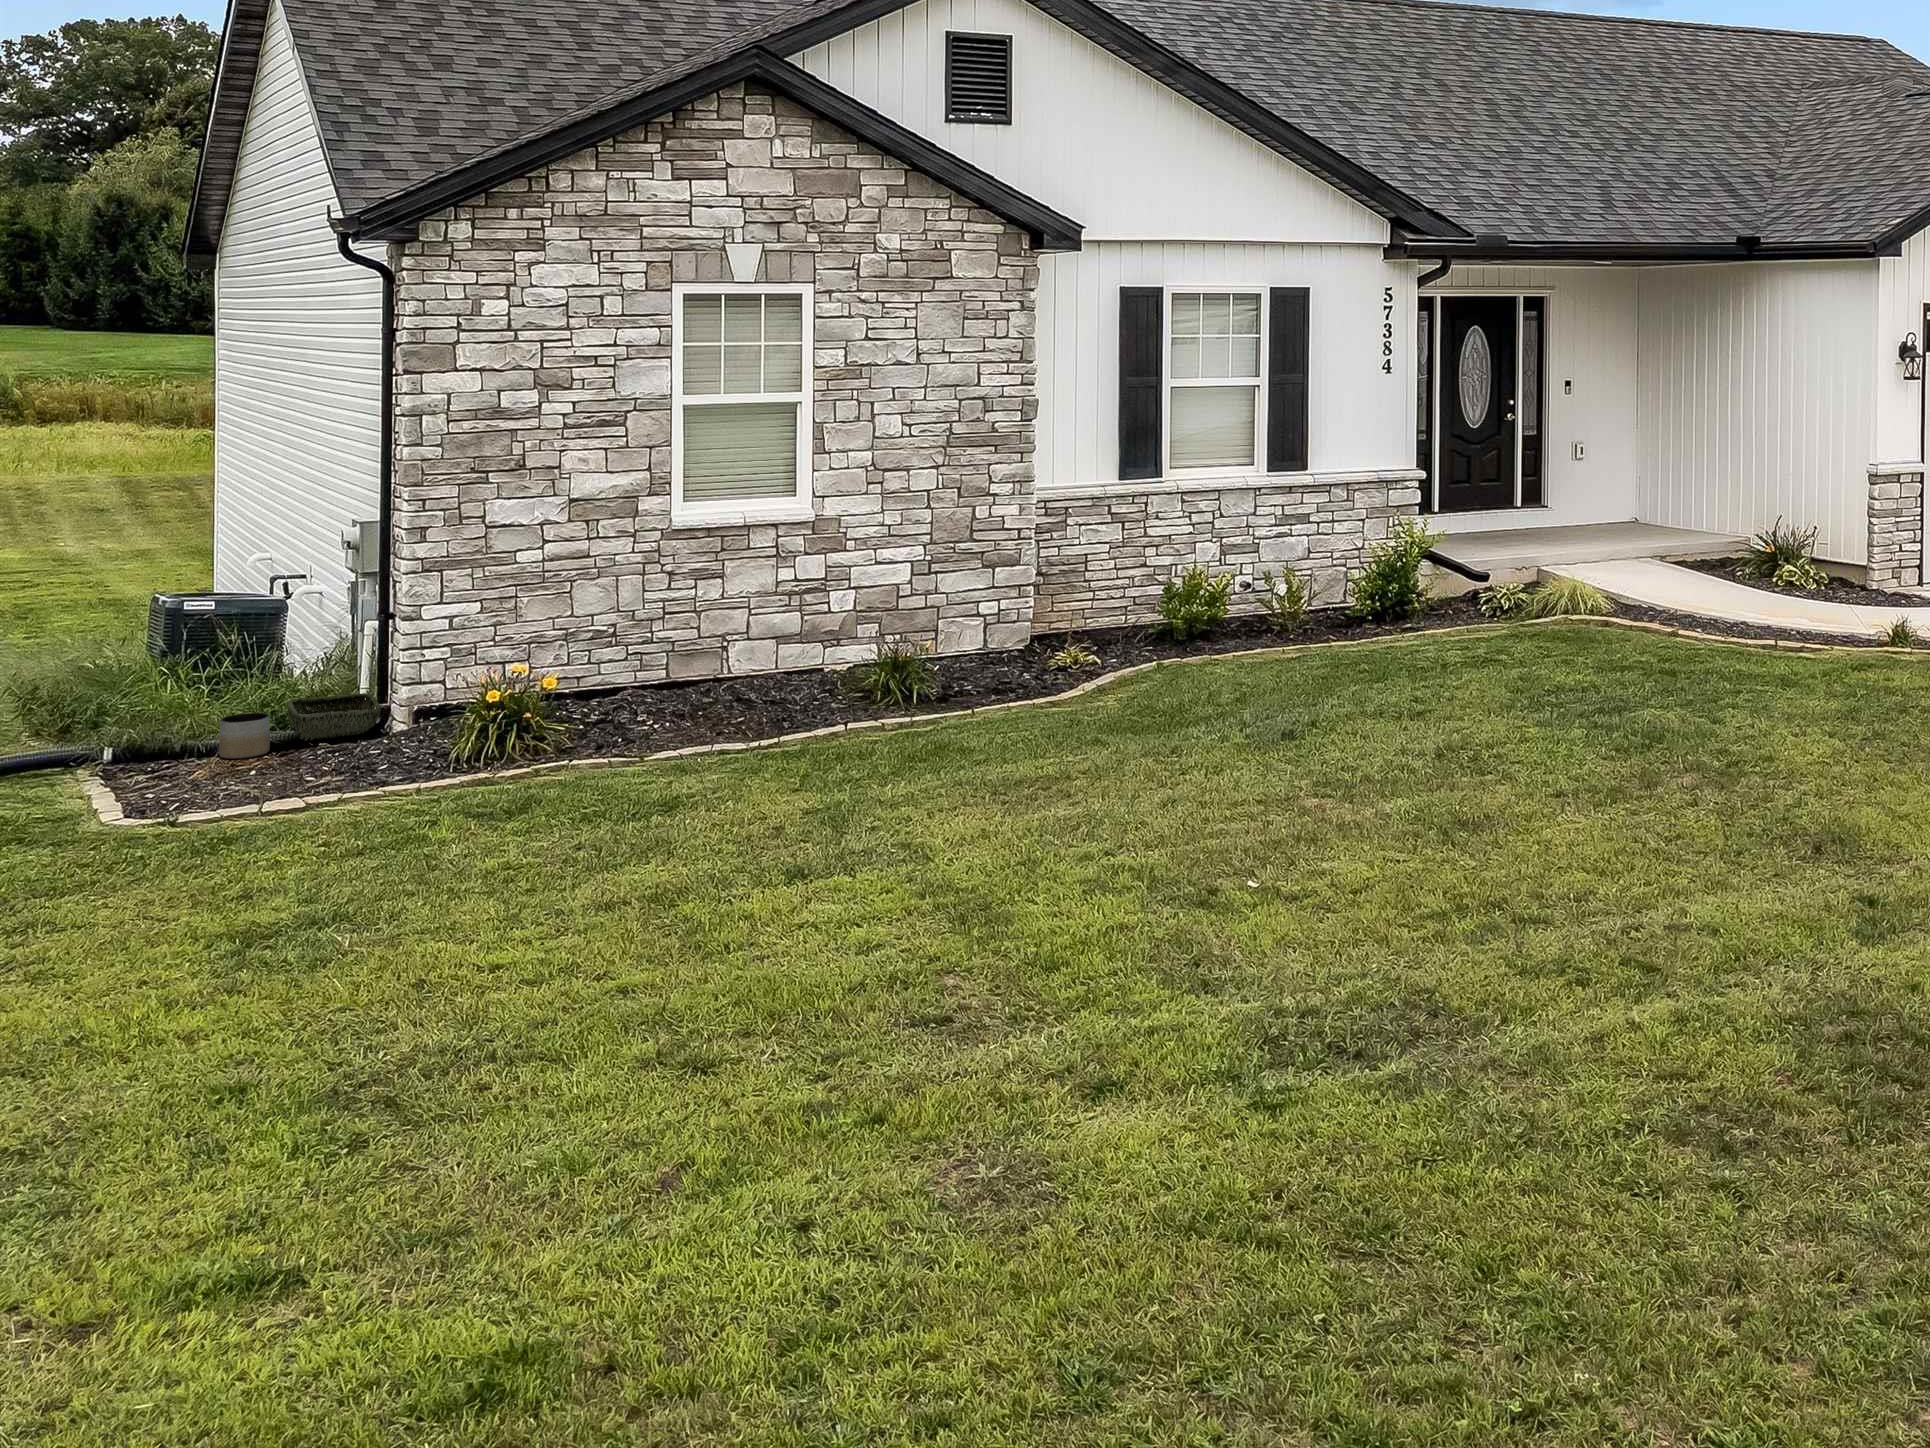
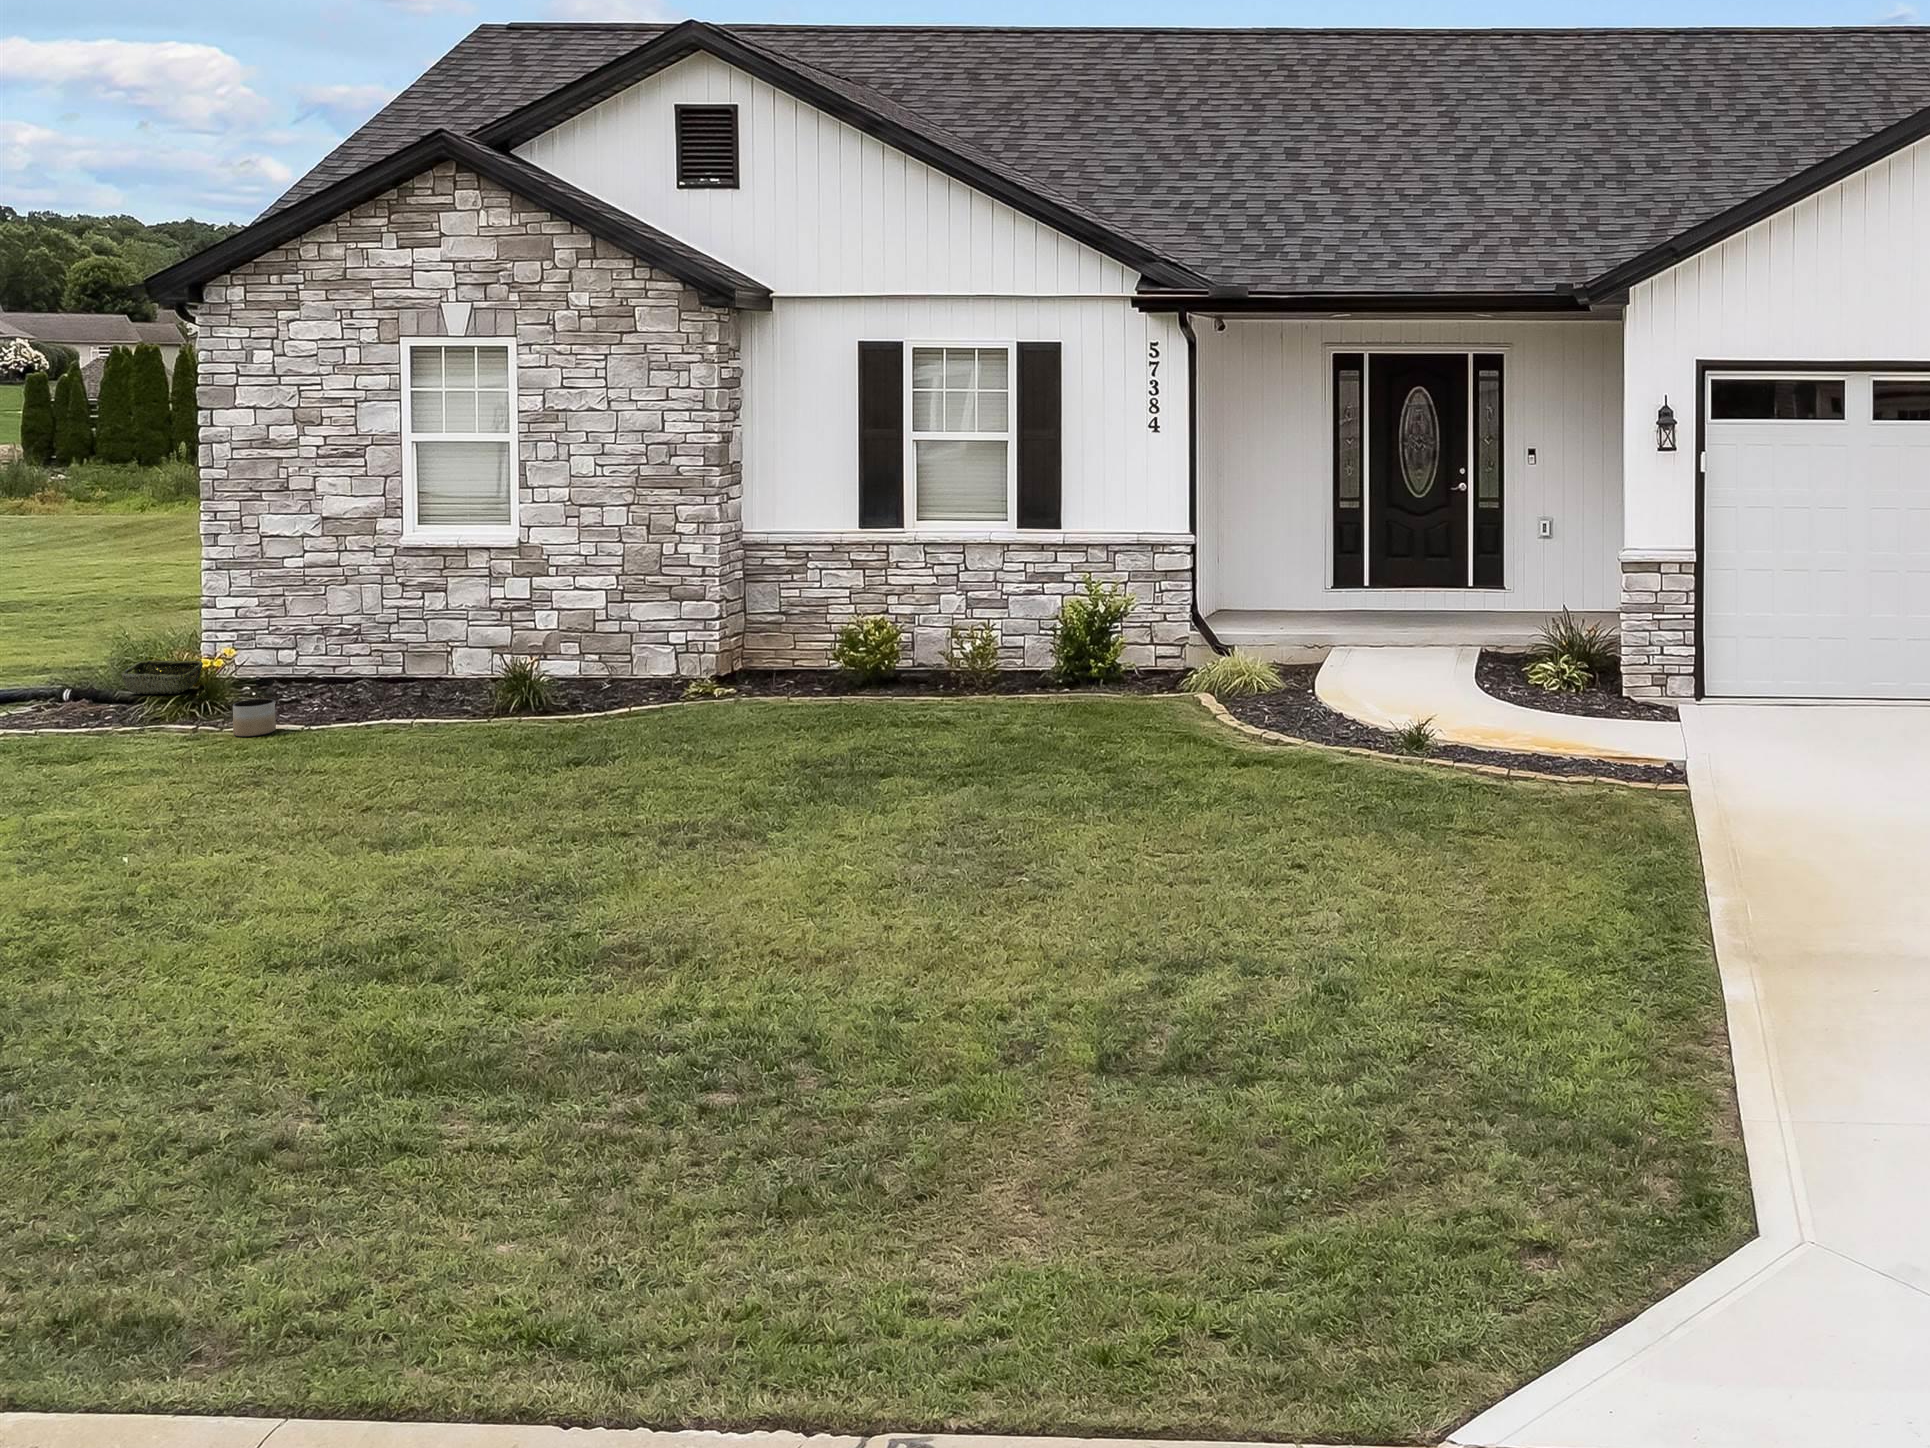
planter: present [219,713,270,759] -> present [233,699,276,737]

